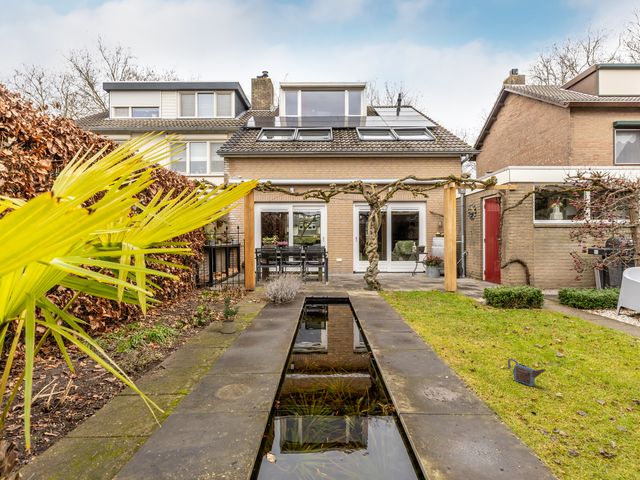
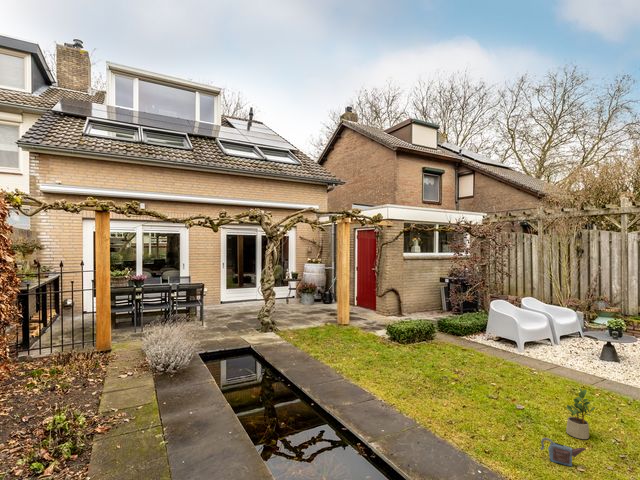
potted plant: present [221,296,239,333] -> present [566,388,595,439]

